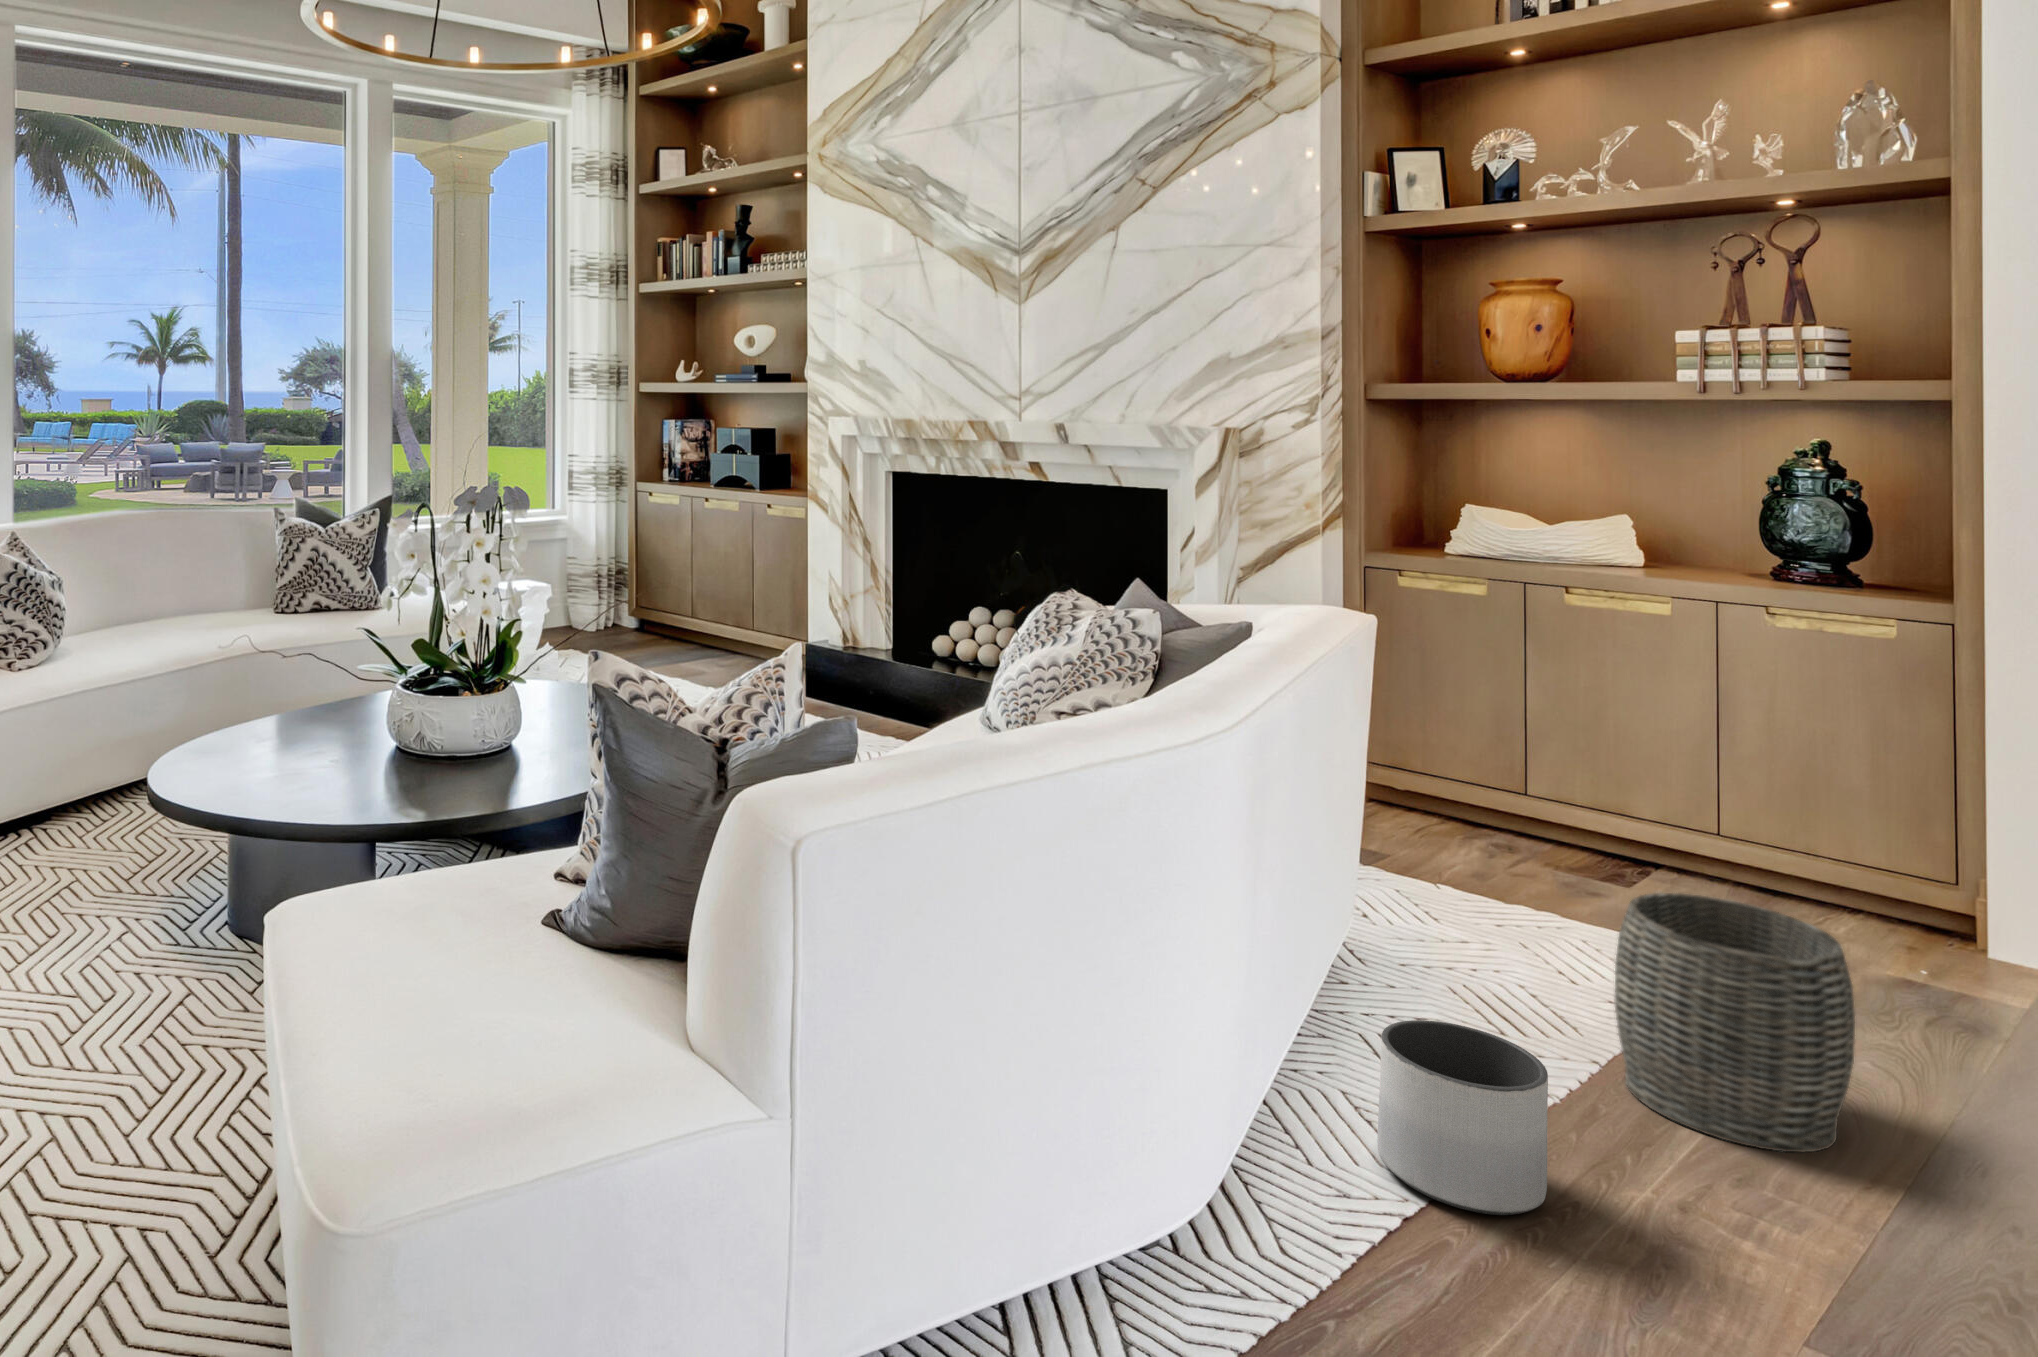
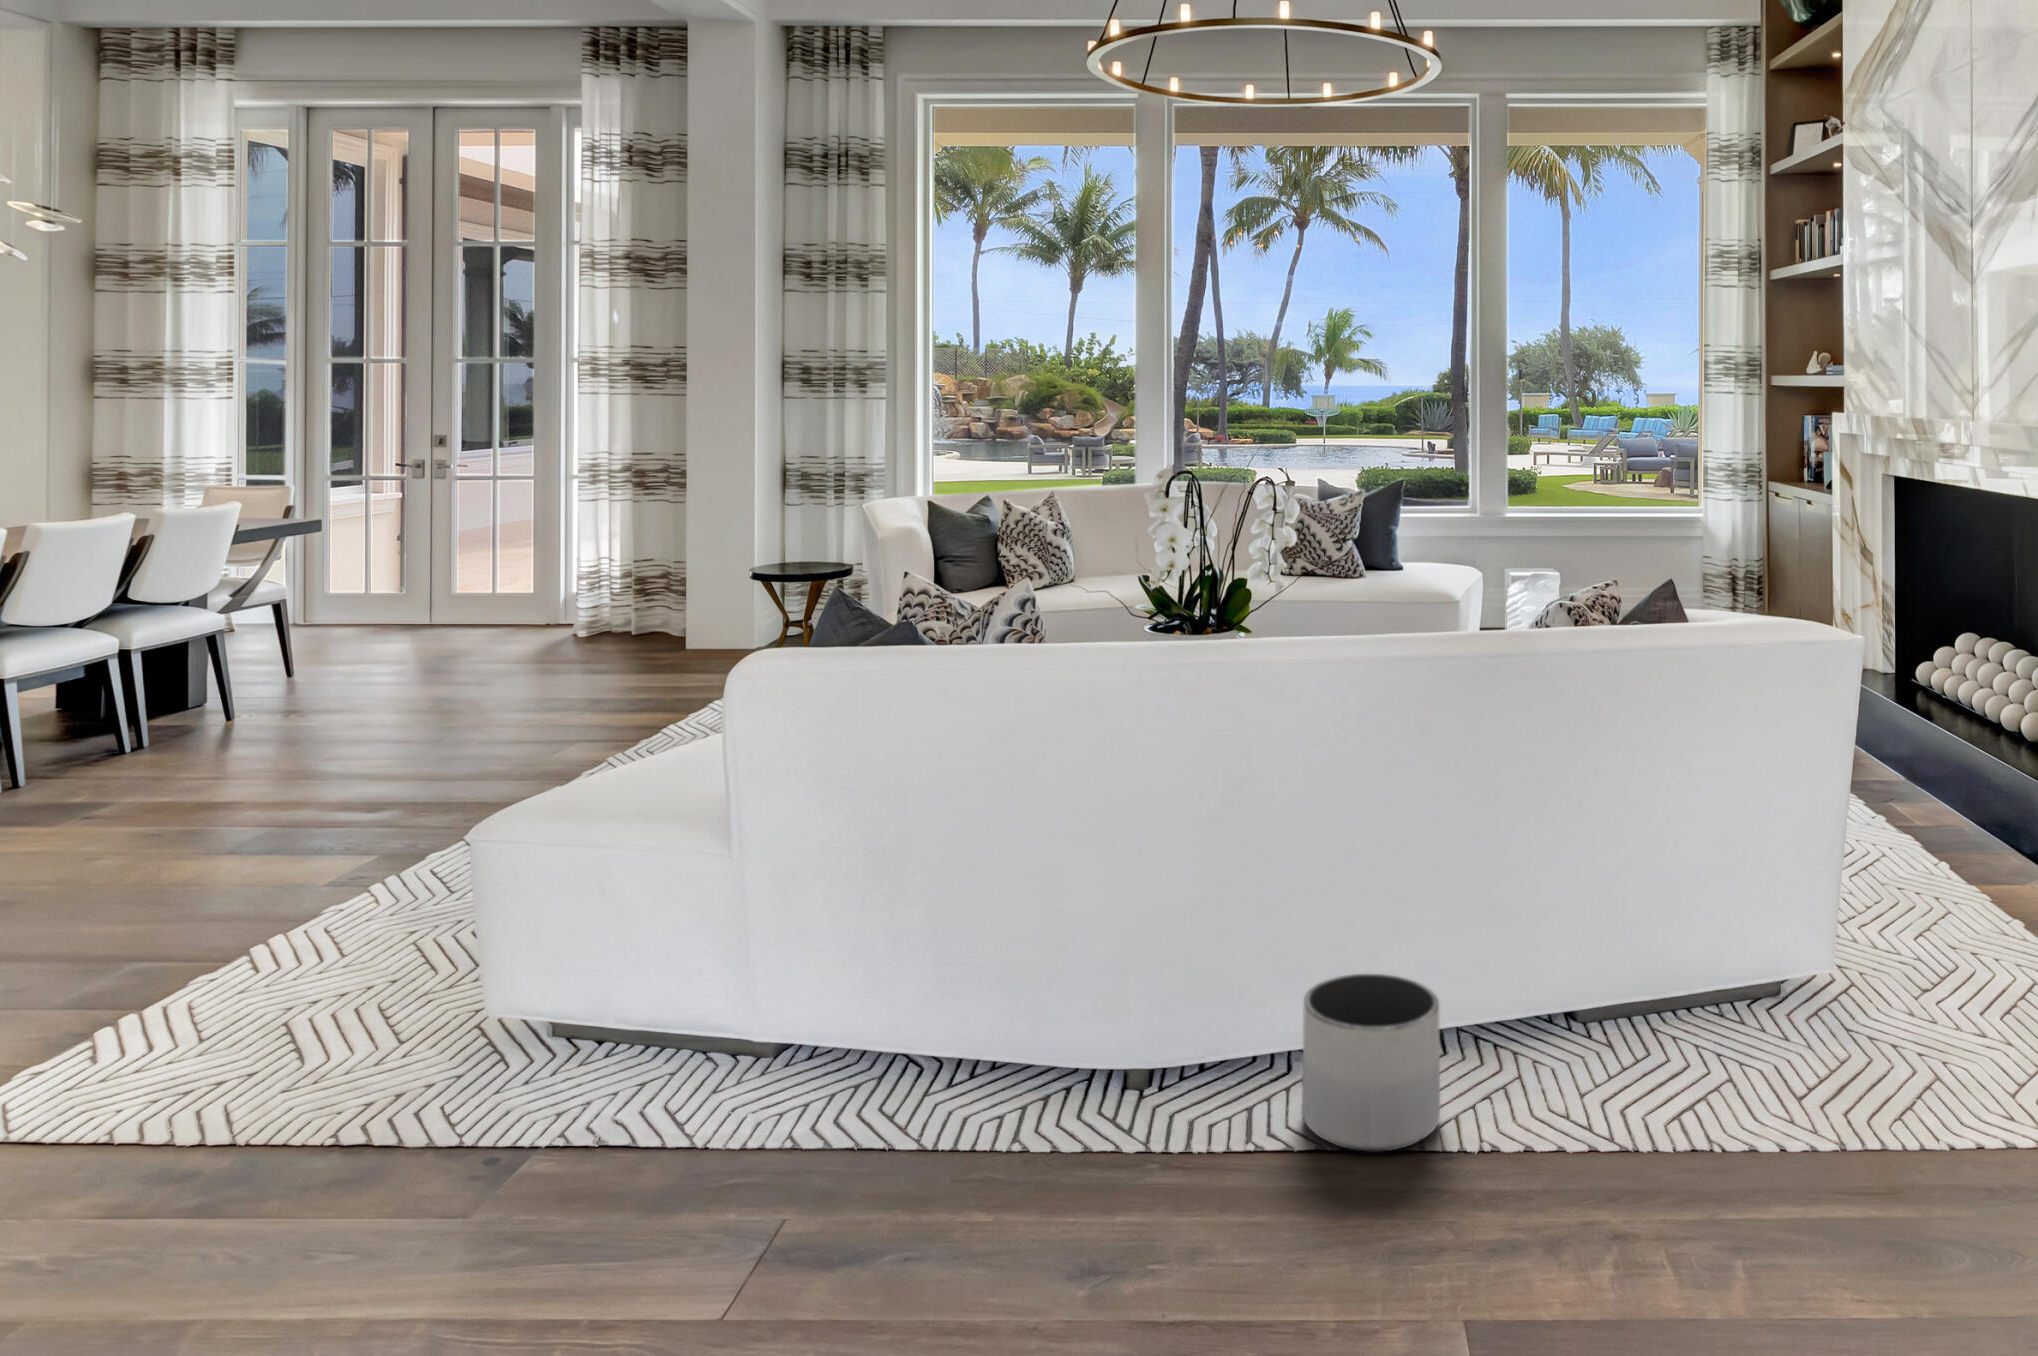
woven basket: present [1615,893,1855,1153] -> none [1674,941,1897,1240]

